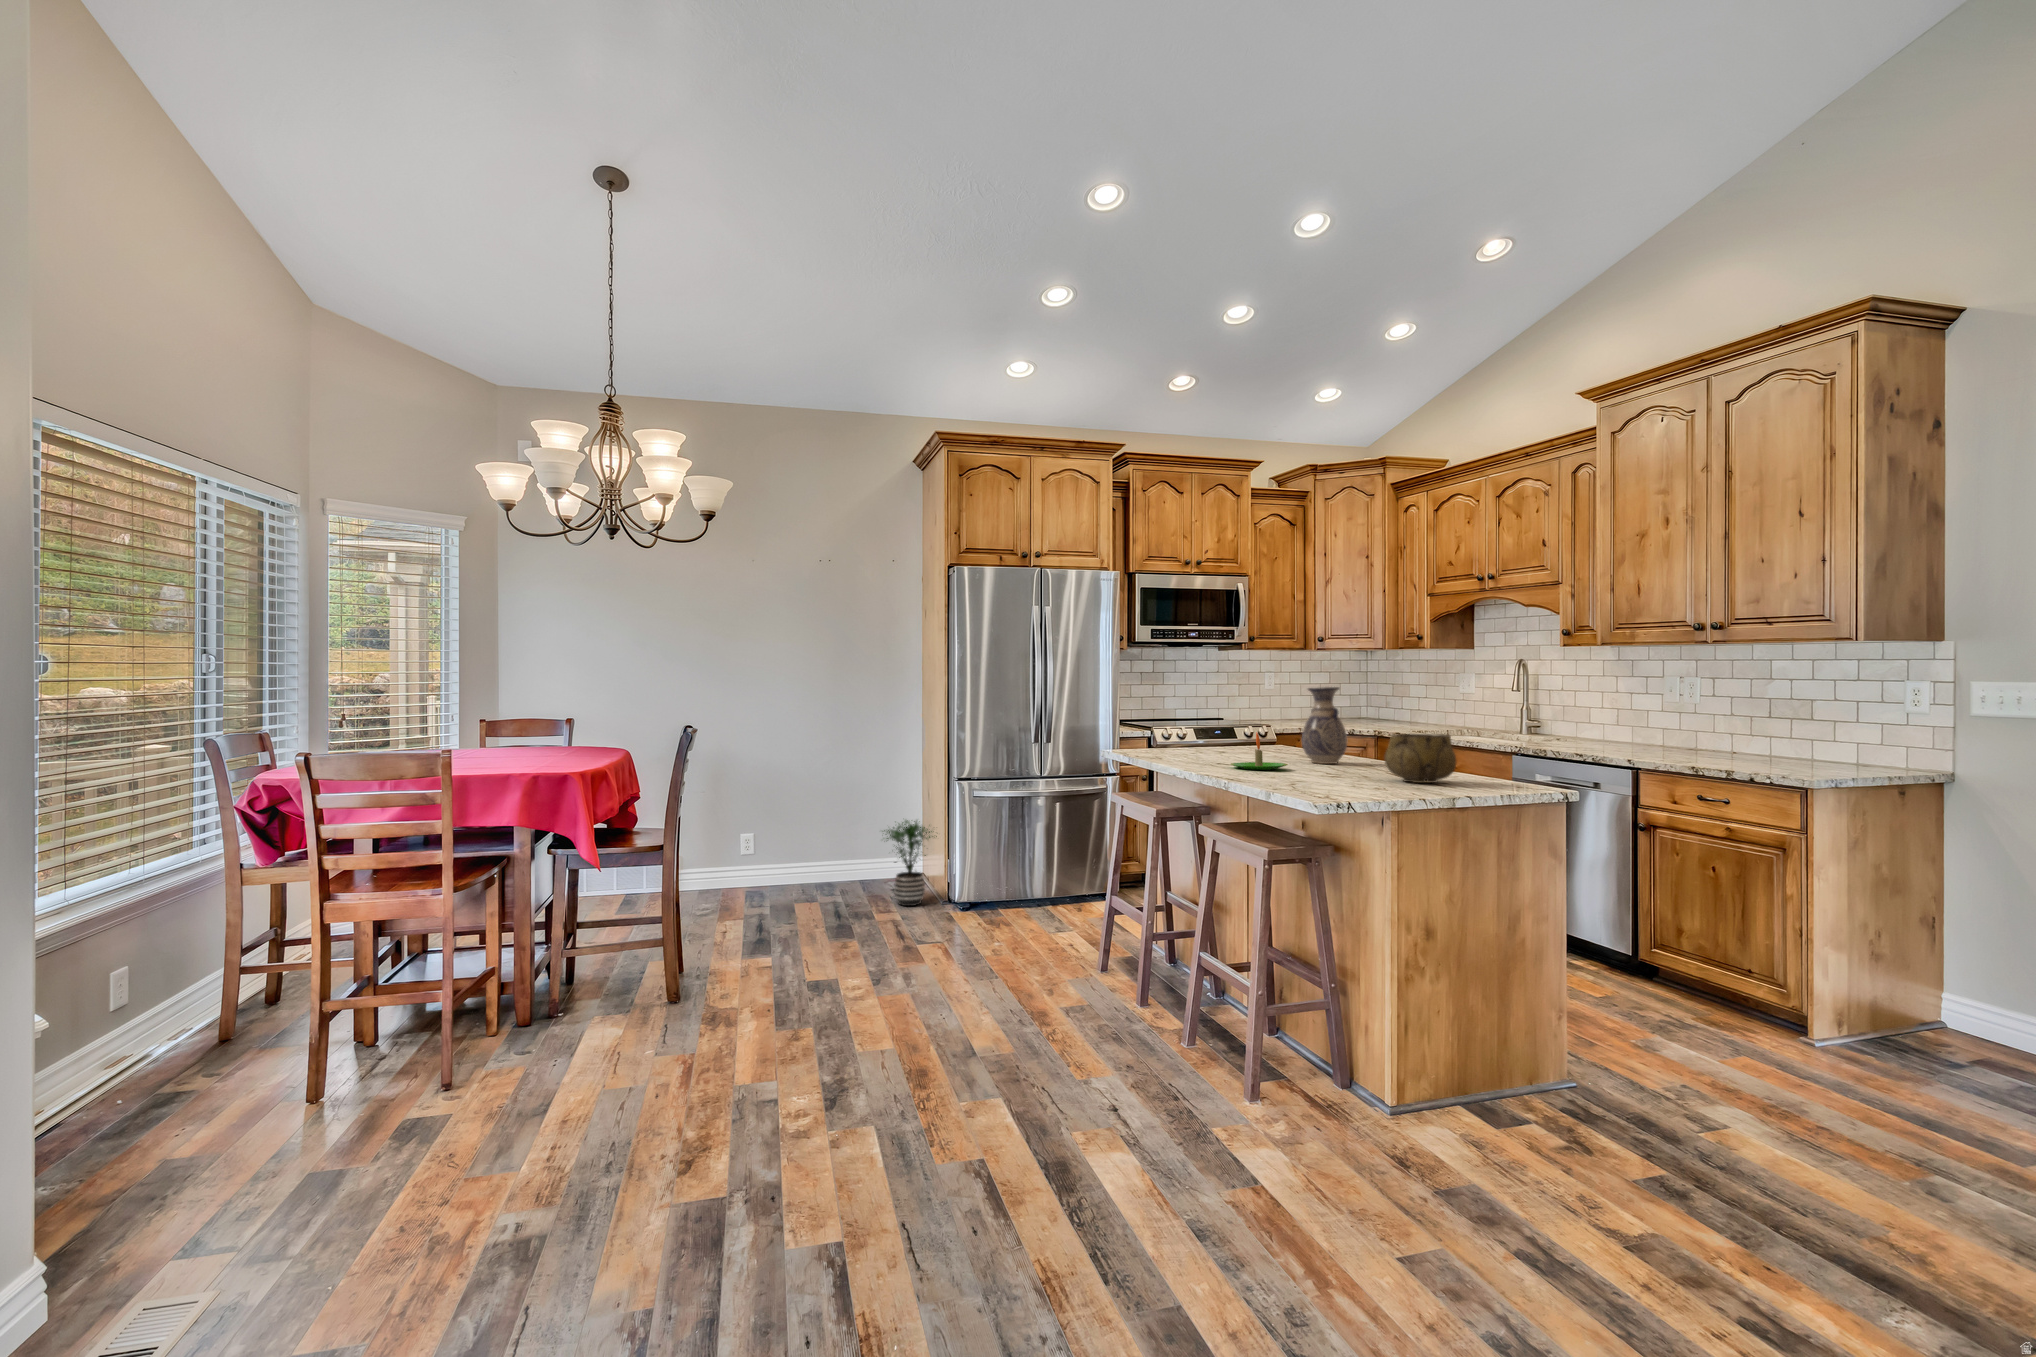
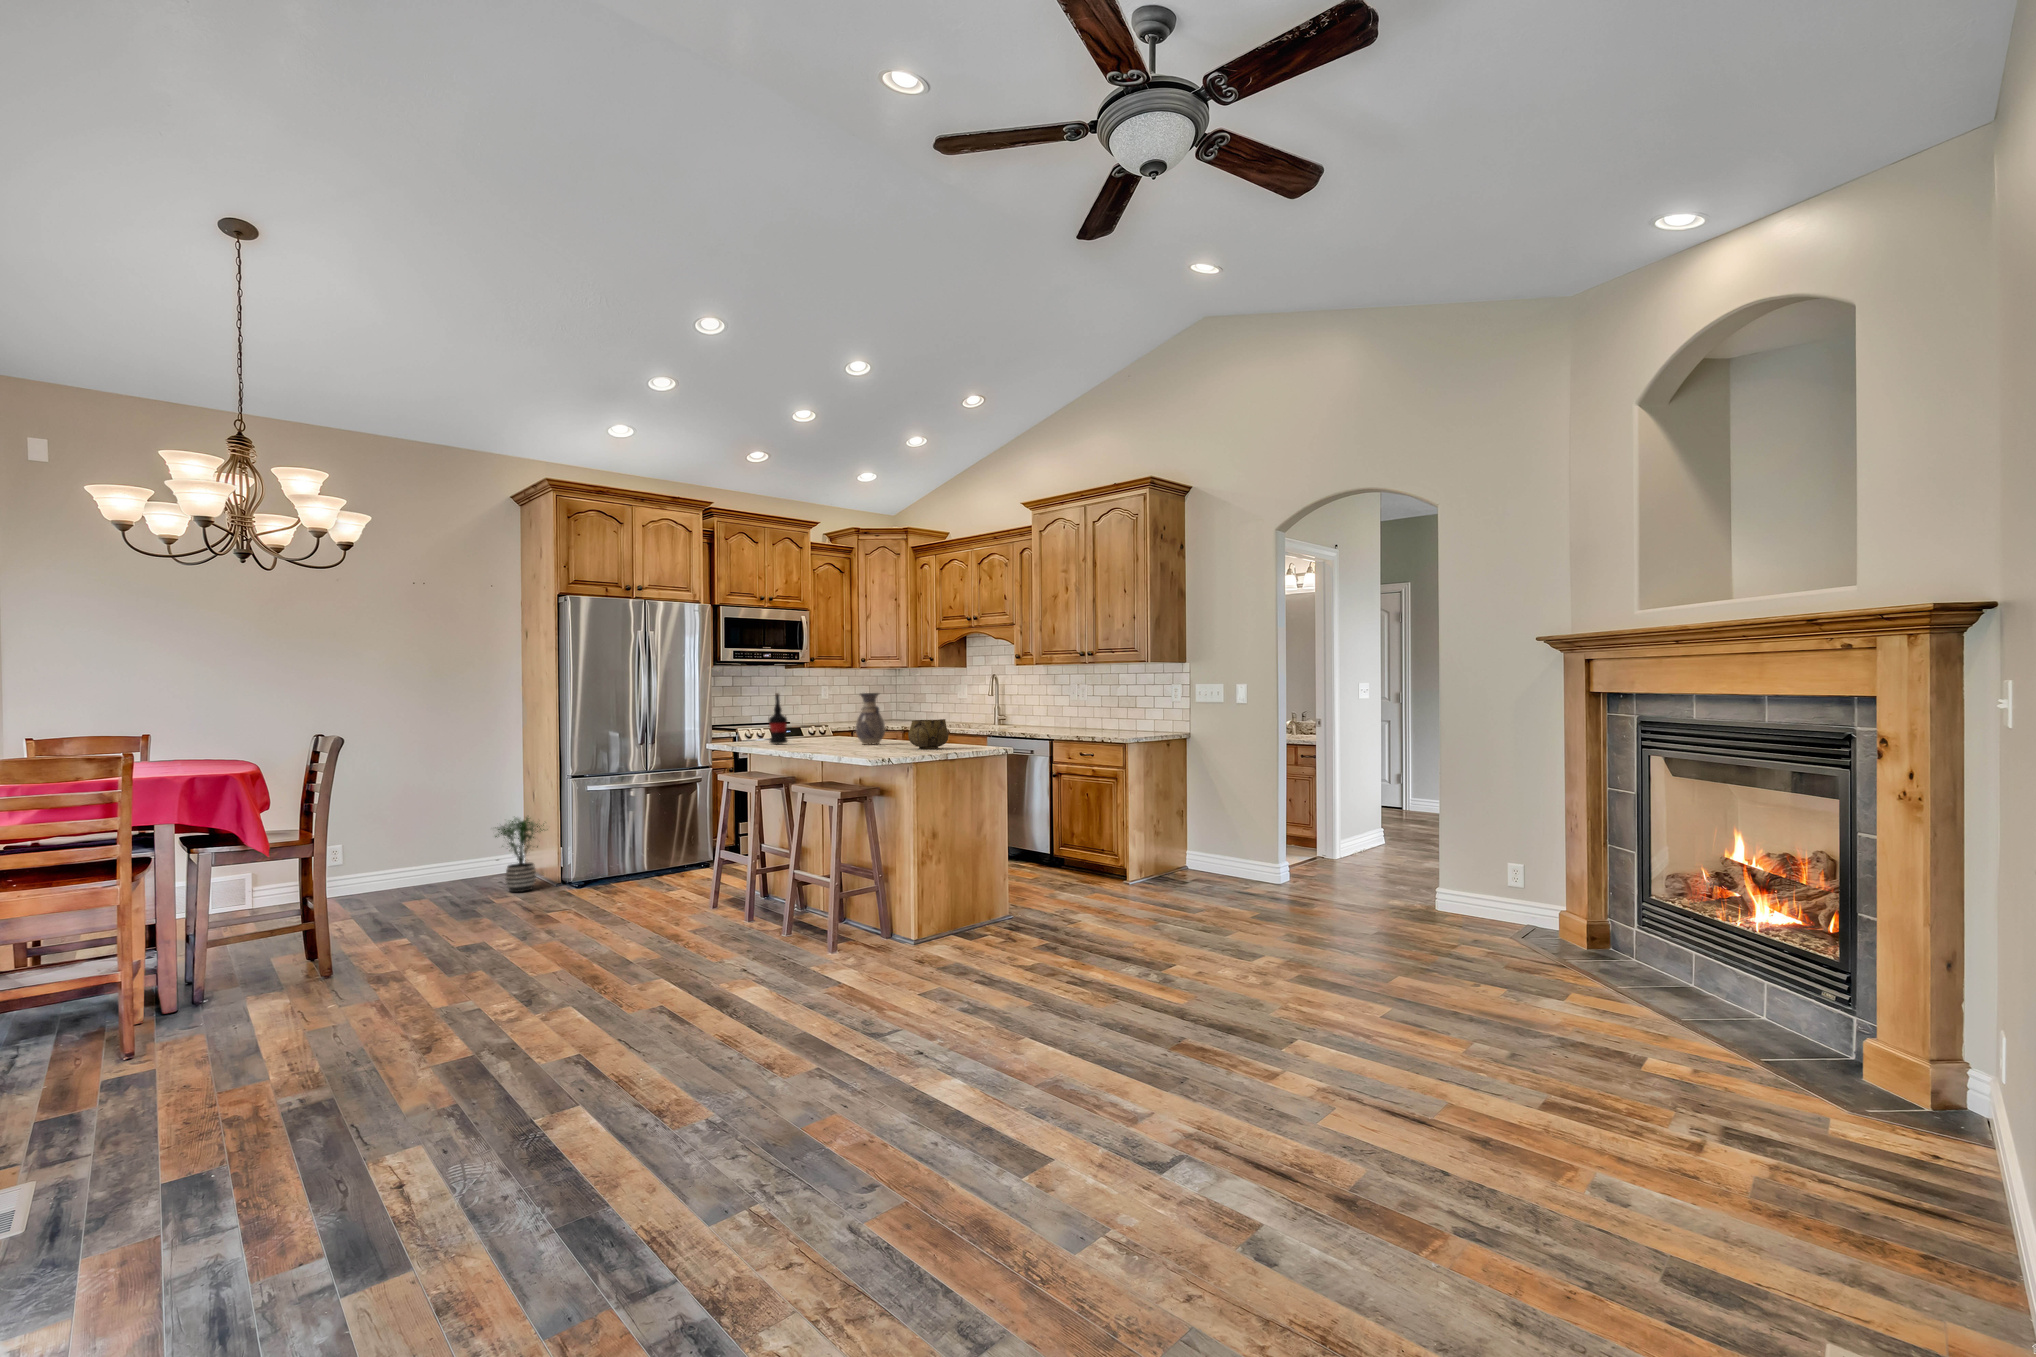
wine bottle: none [1180,685,1206,755] -> present [769,693,787,744]
candle: present [1231,732,1288,770] -> none [810,723,849,748]

